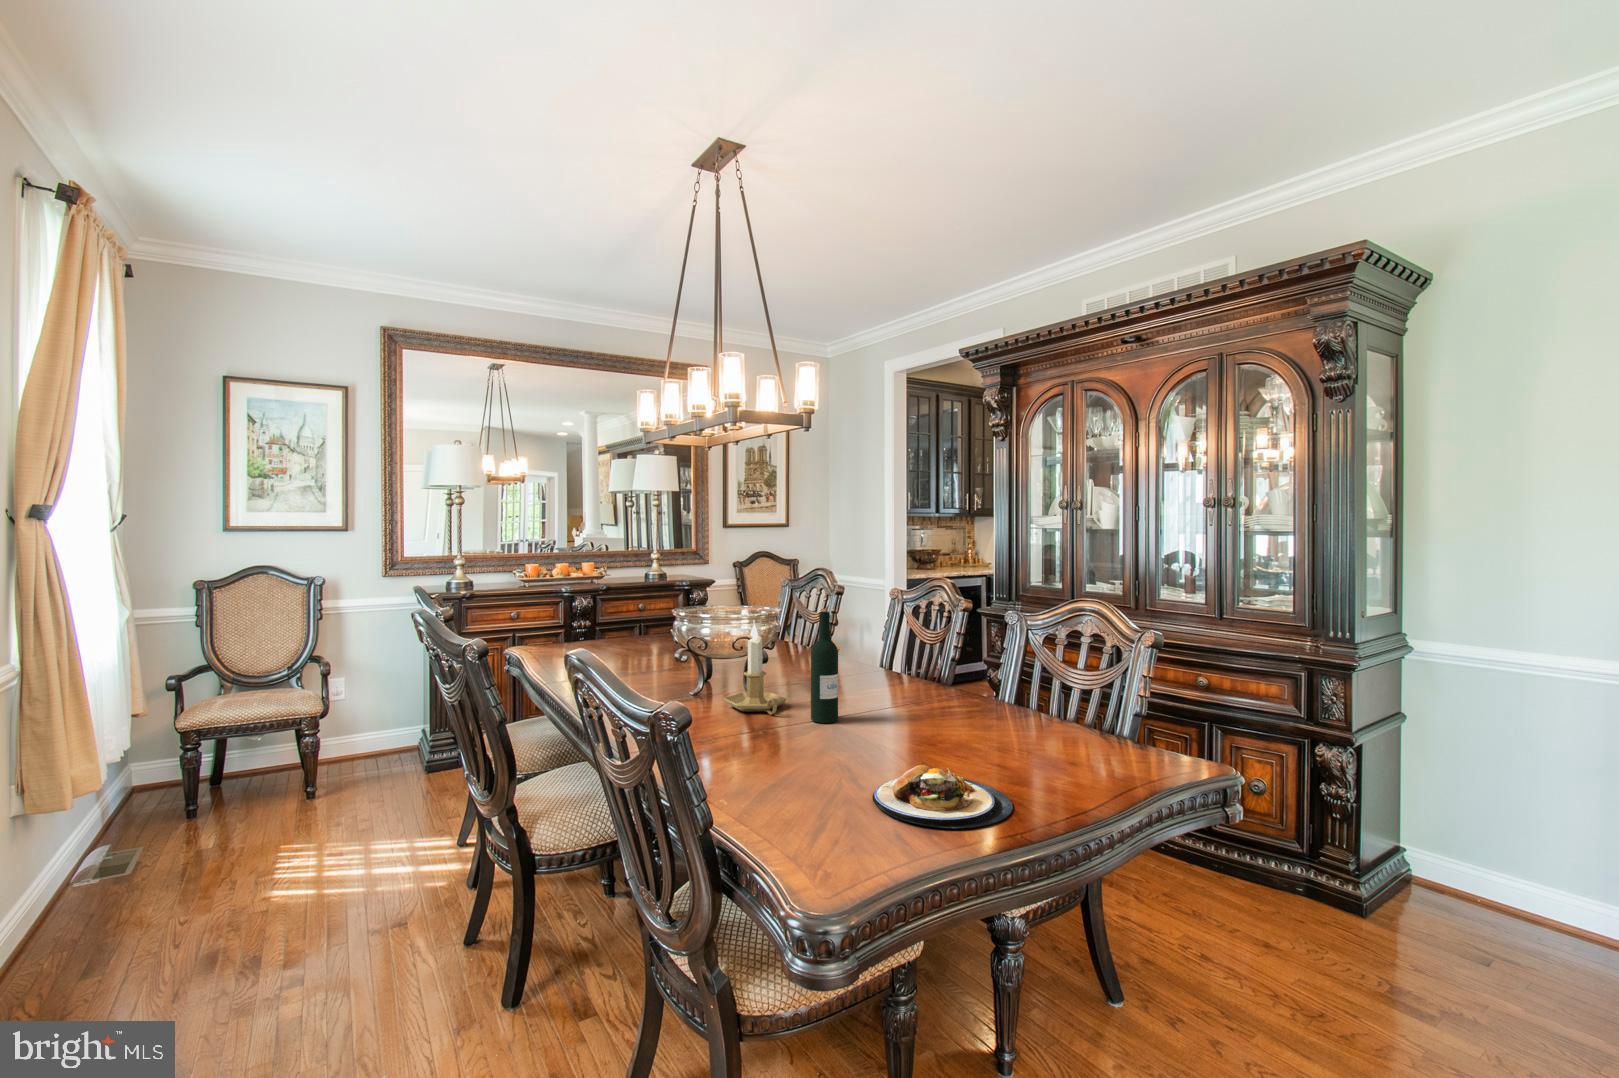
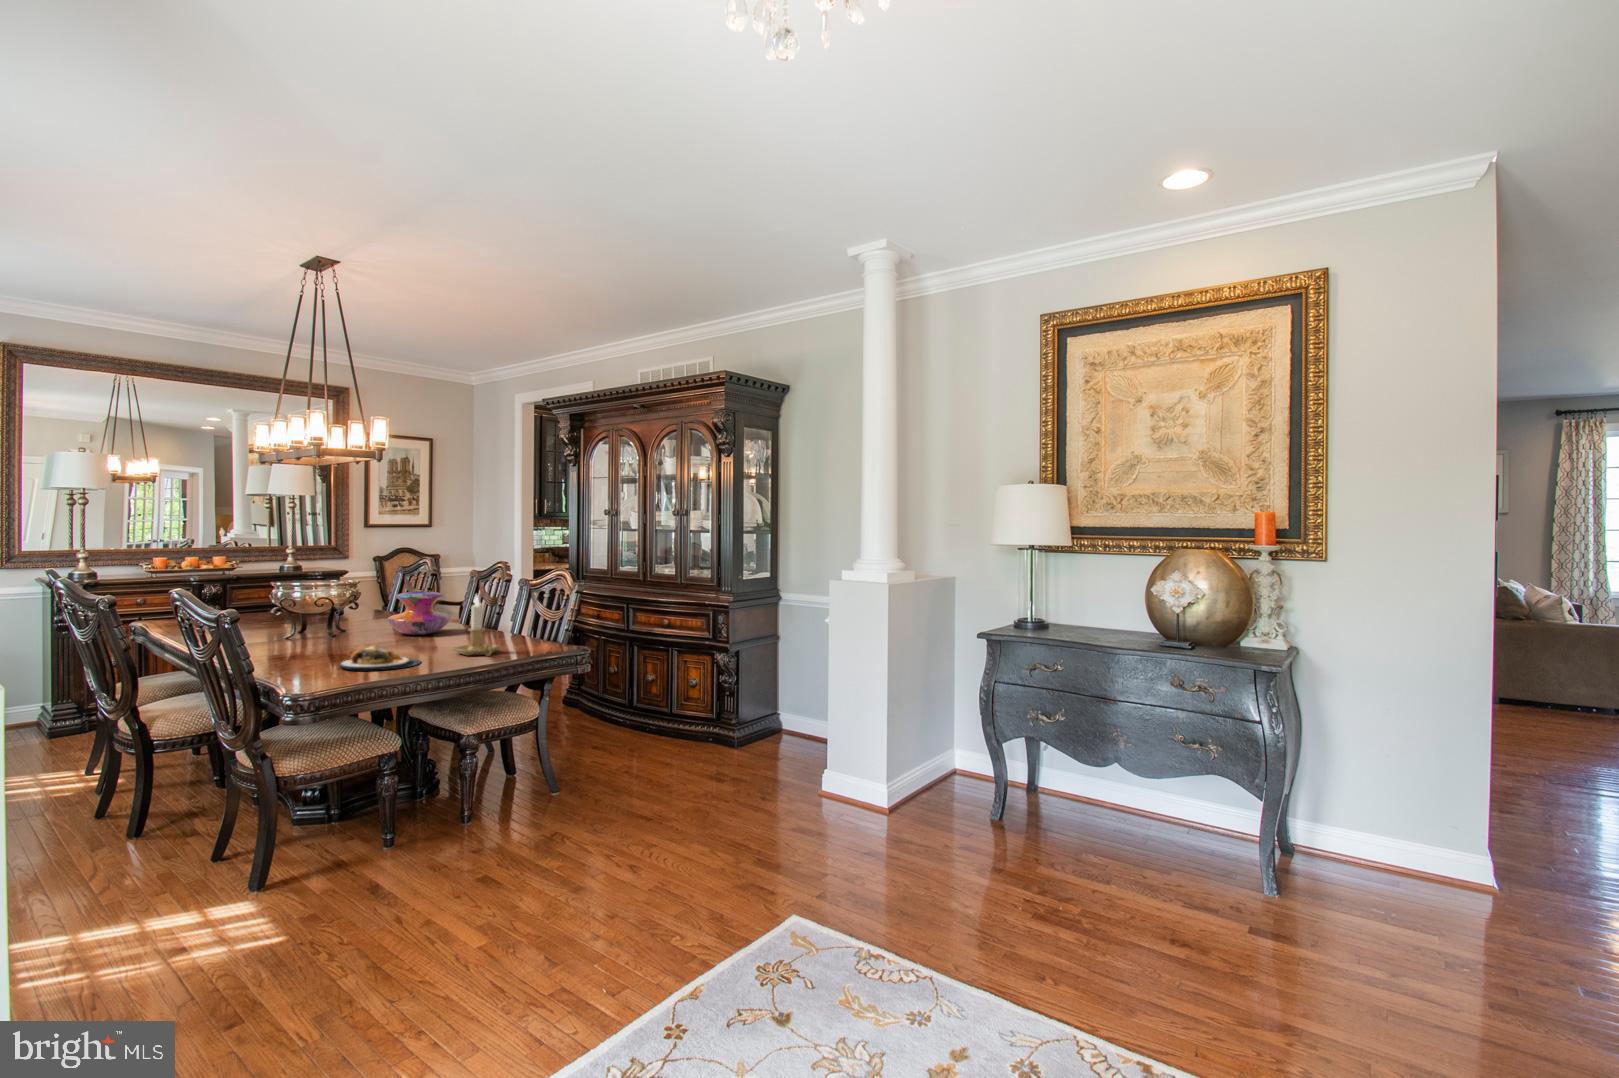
wine bottle: present [811,612,838,723] -> none [345,576,365,644]
candlestick: present [724,624,786,715] -> present [453,595,500,656]
decorative vase: none [849,631,939,700] -> present [387,592,451,635]

